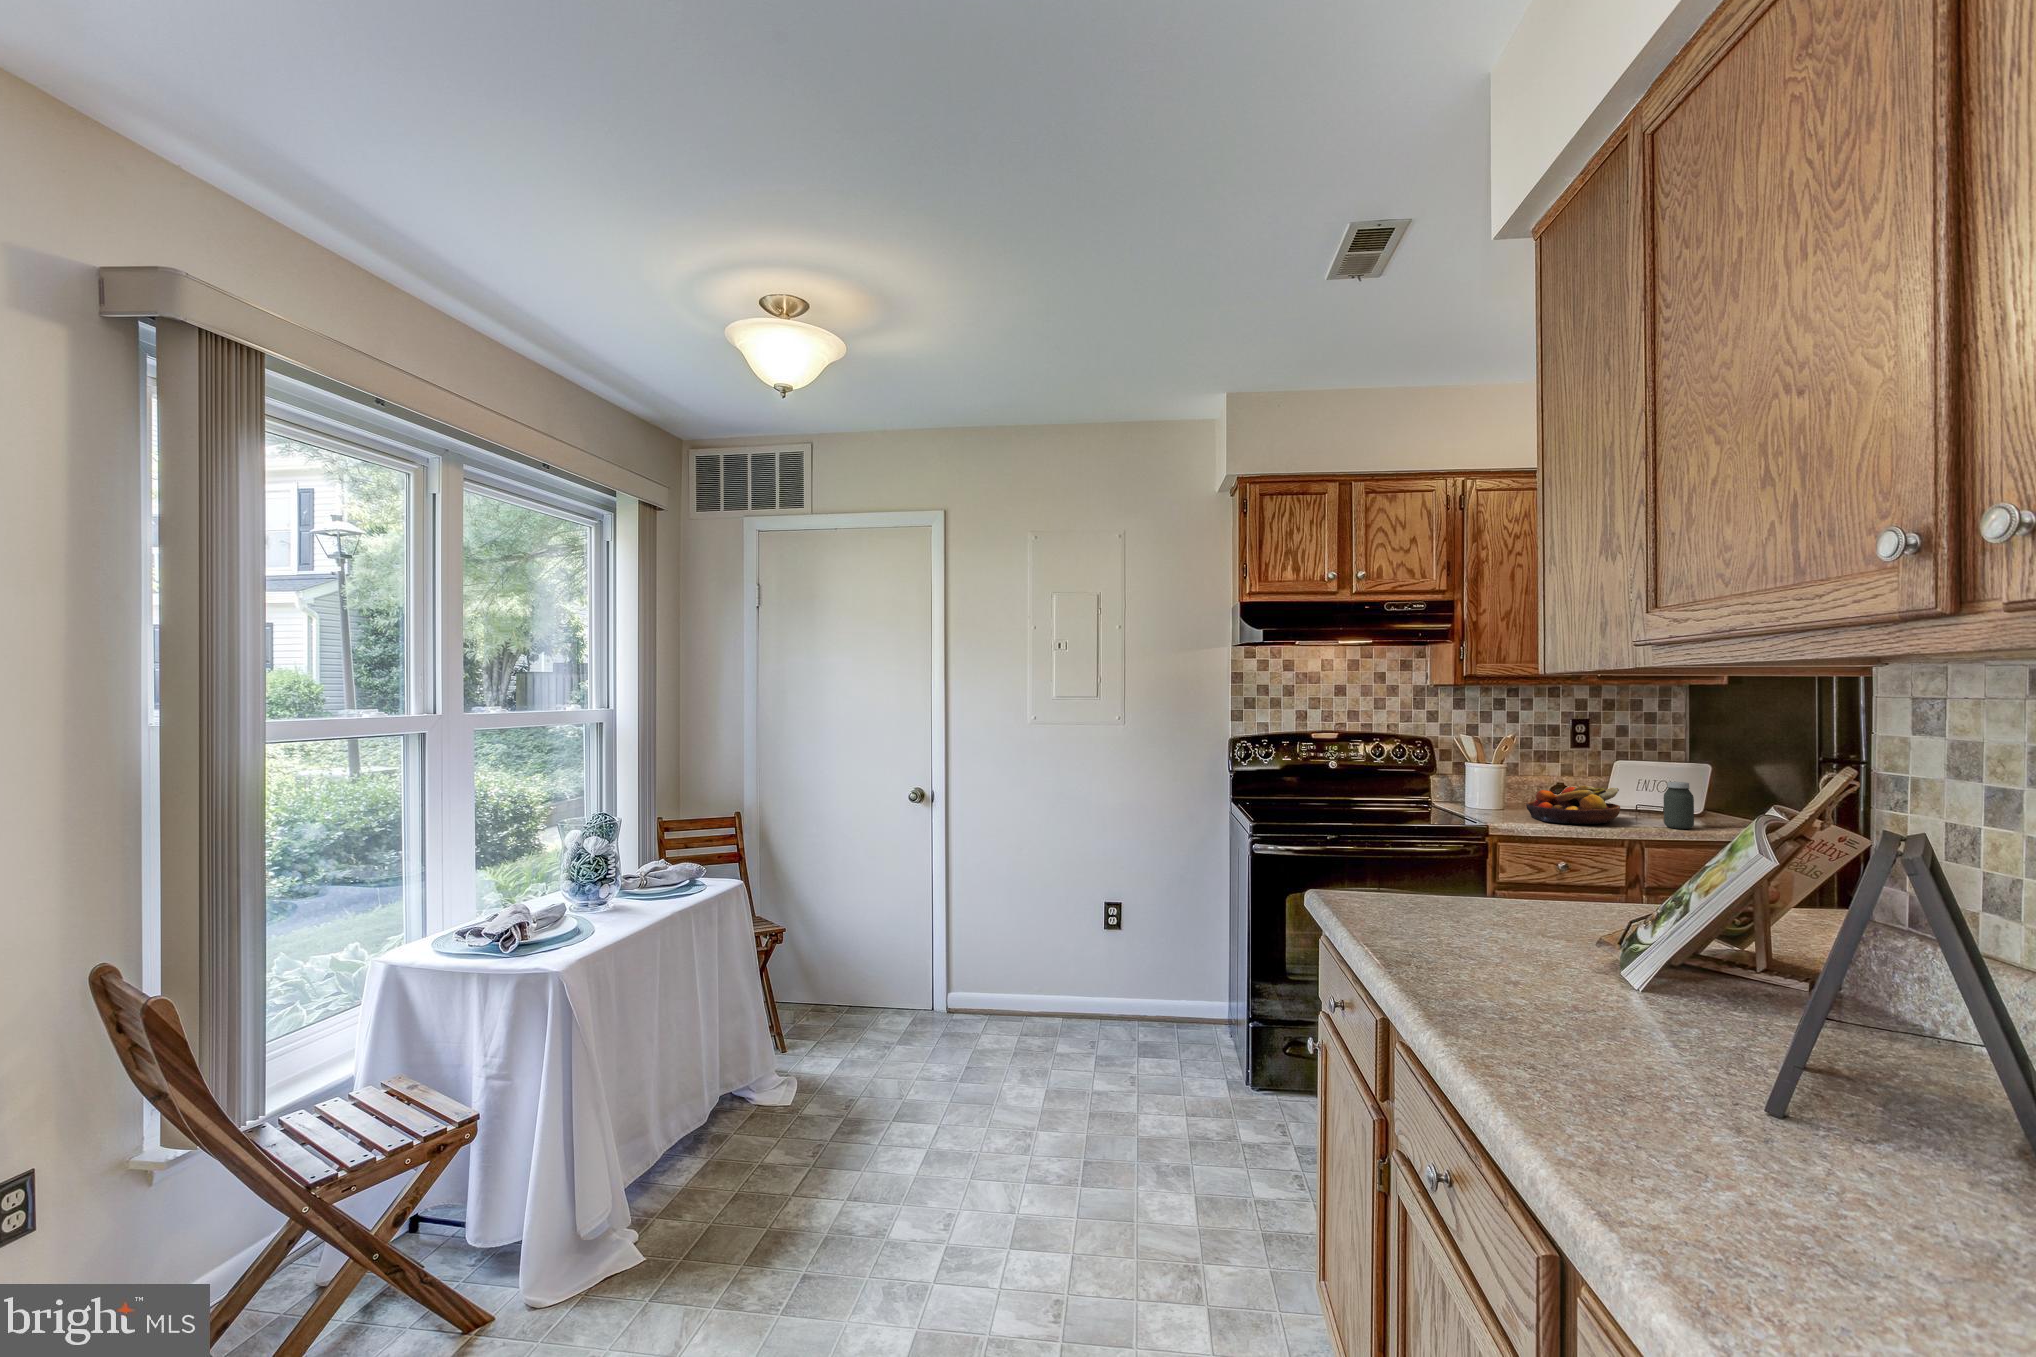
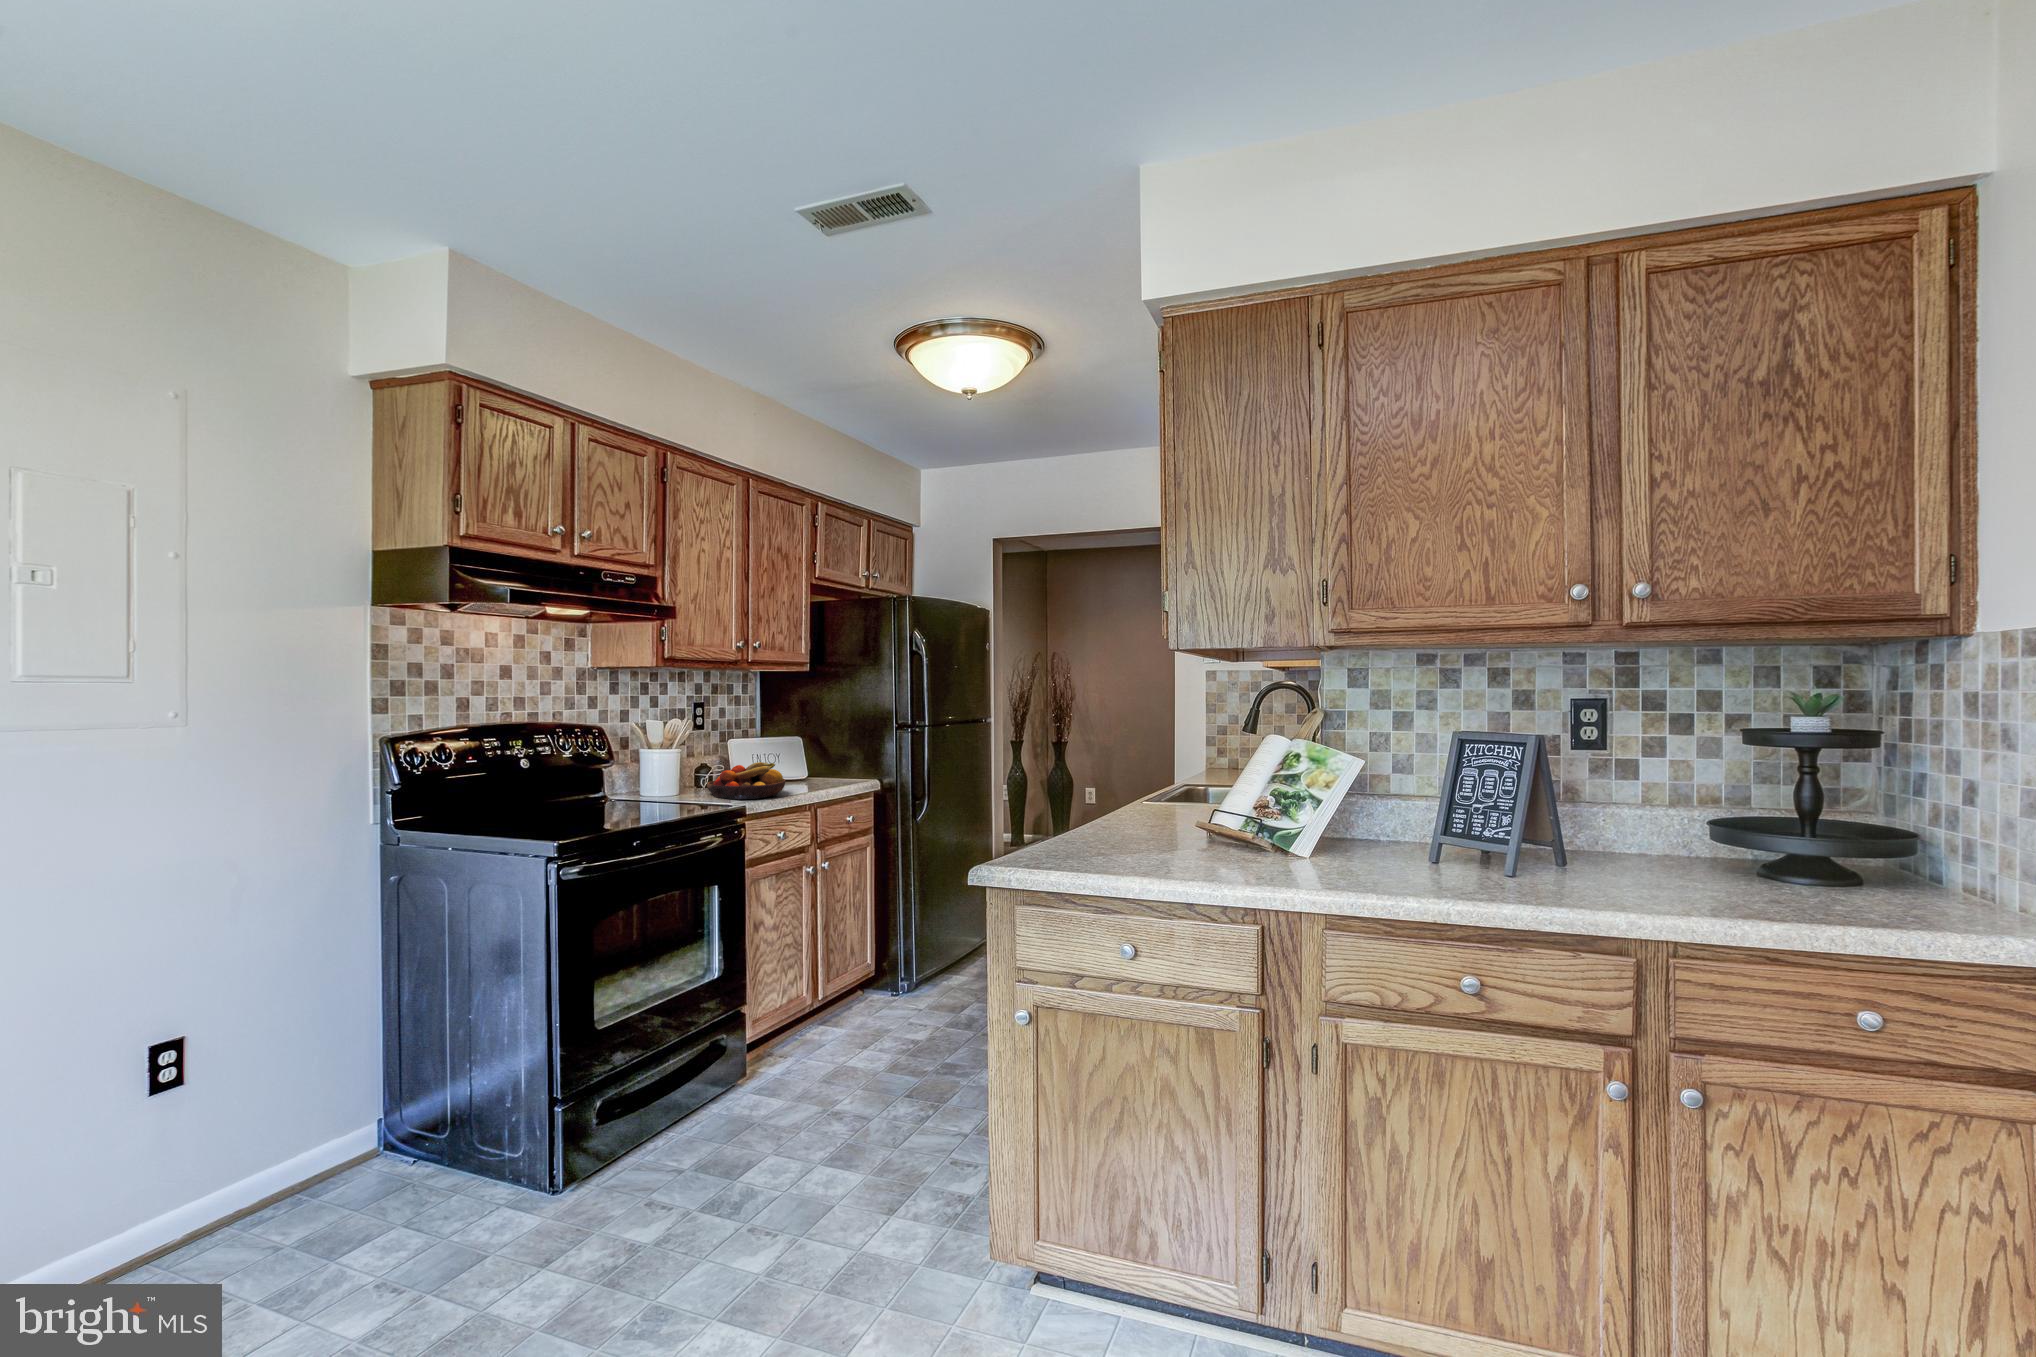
jar: present [1664,782,1694,829] -> none [807,752,828,791]

